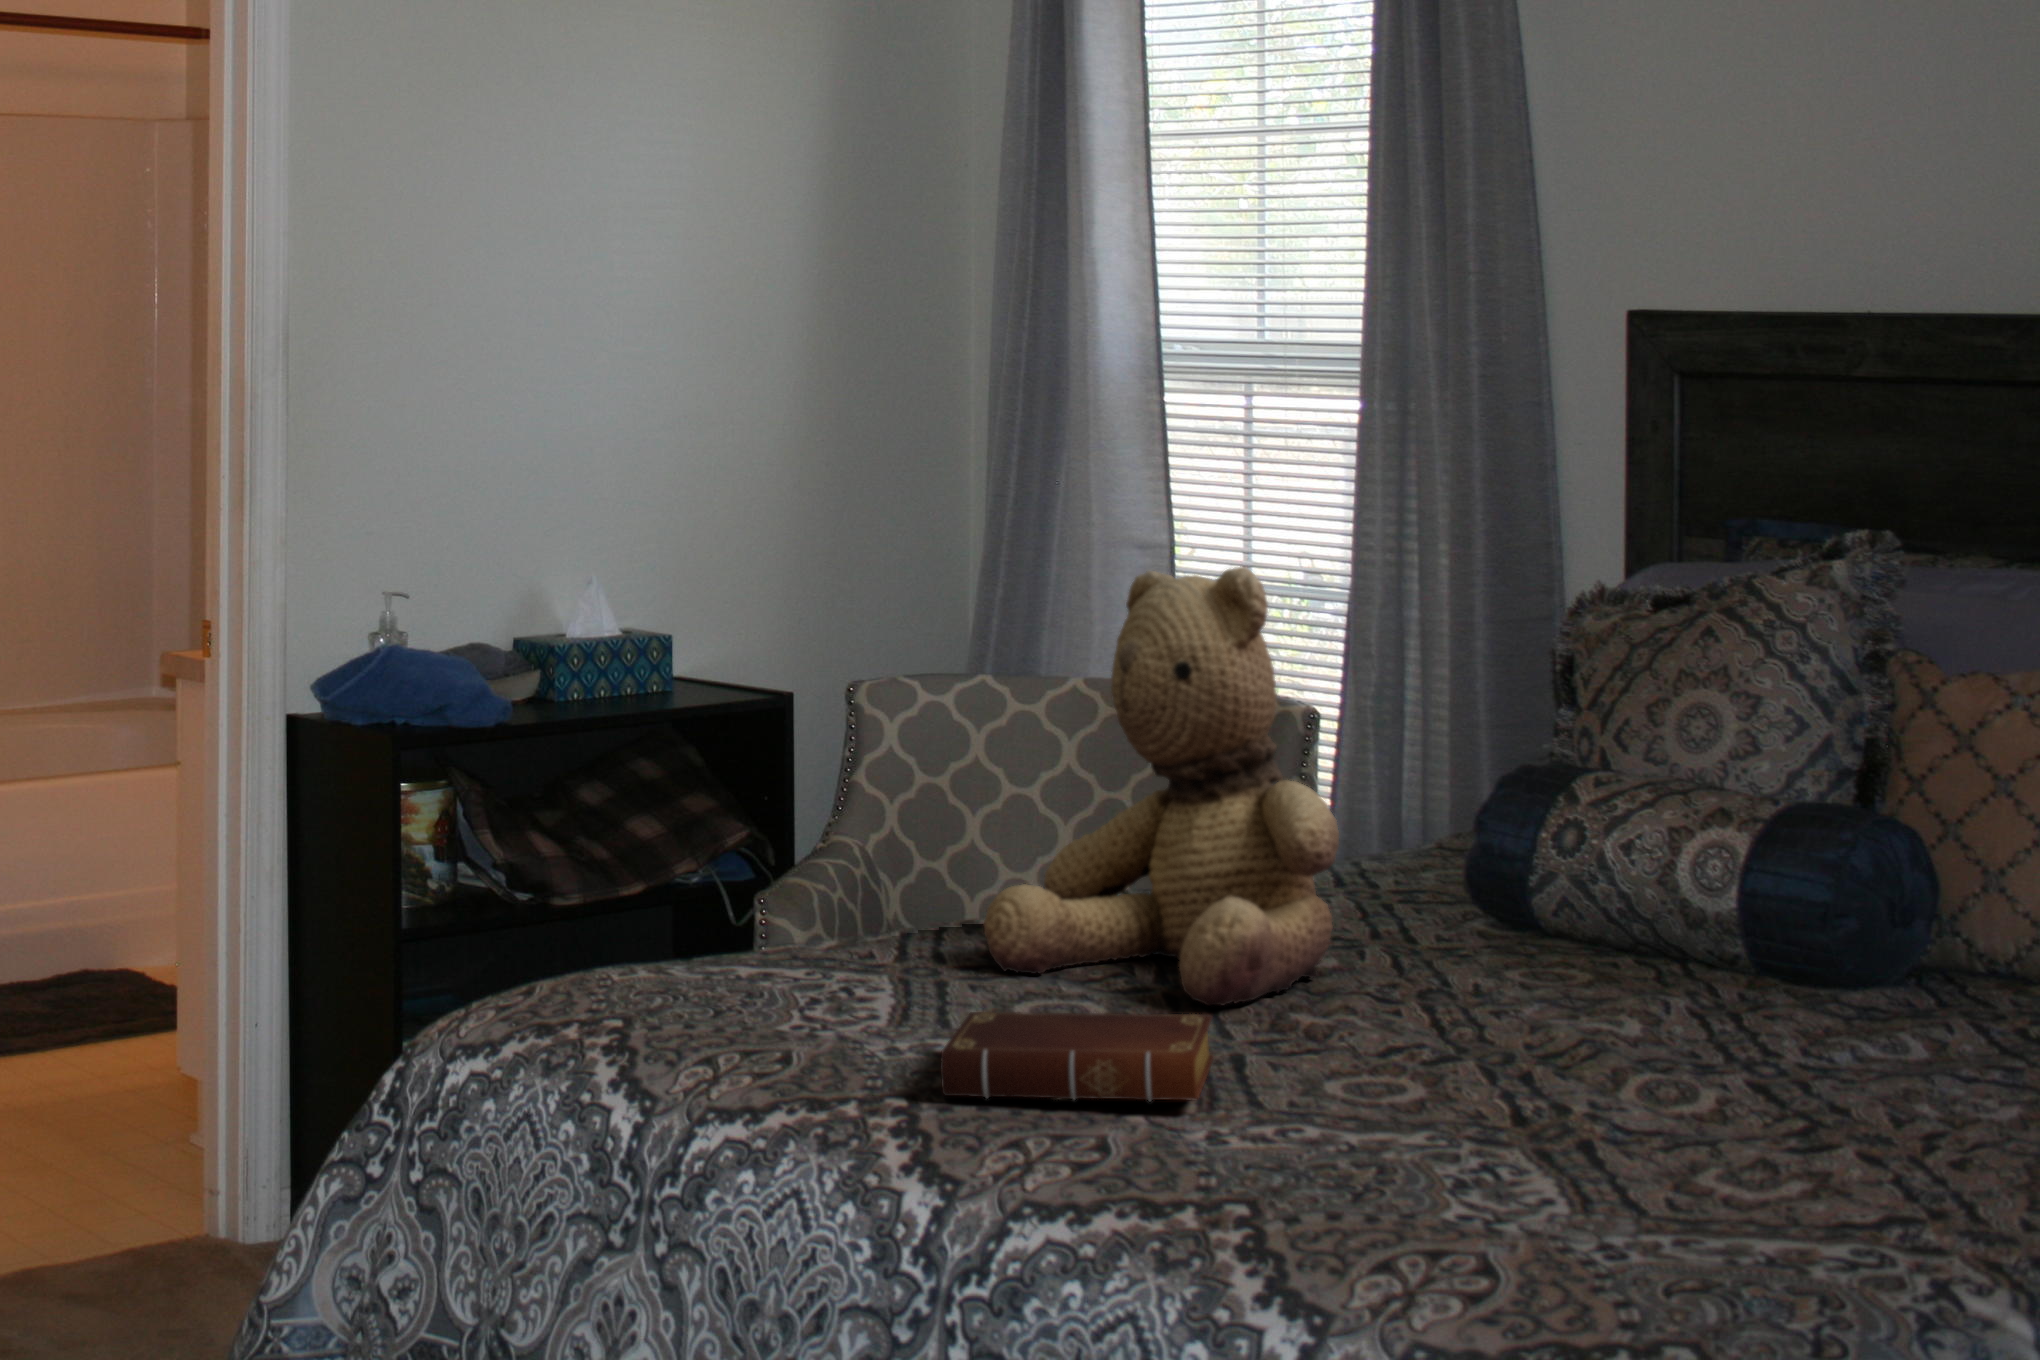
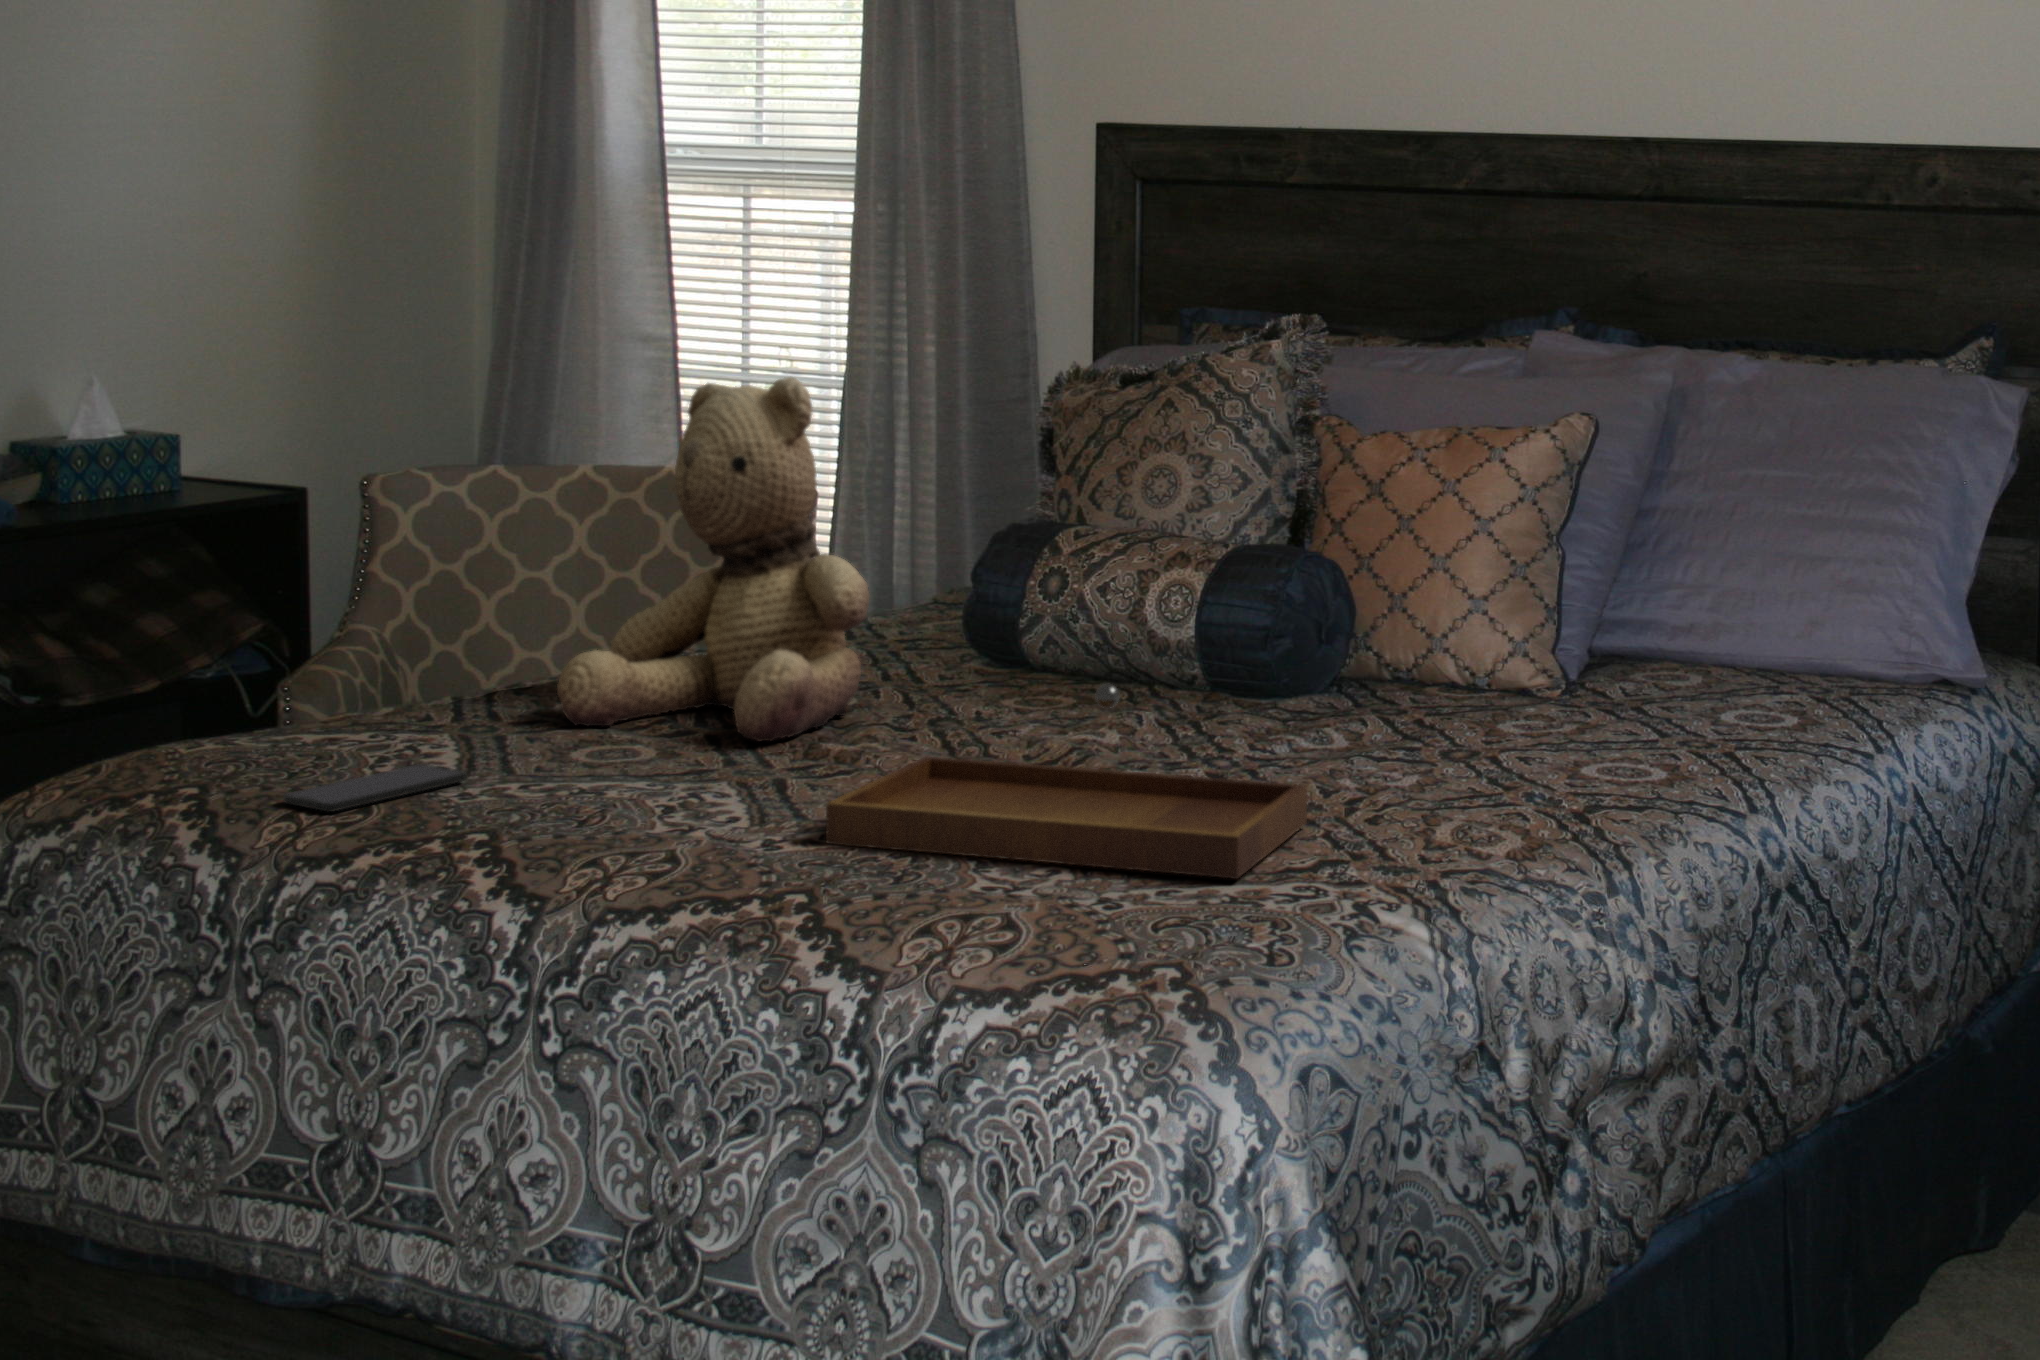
tray: none [1273,971,1896,1237] -> present [826,684,1307,878]
smartphone: none [695,1008,883,1058] -> present [283,764,467,811]
book: present [940,1012,1214,1101] -> none [527,745,769,829]

